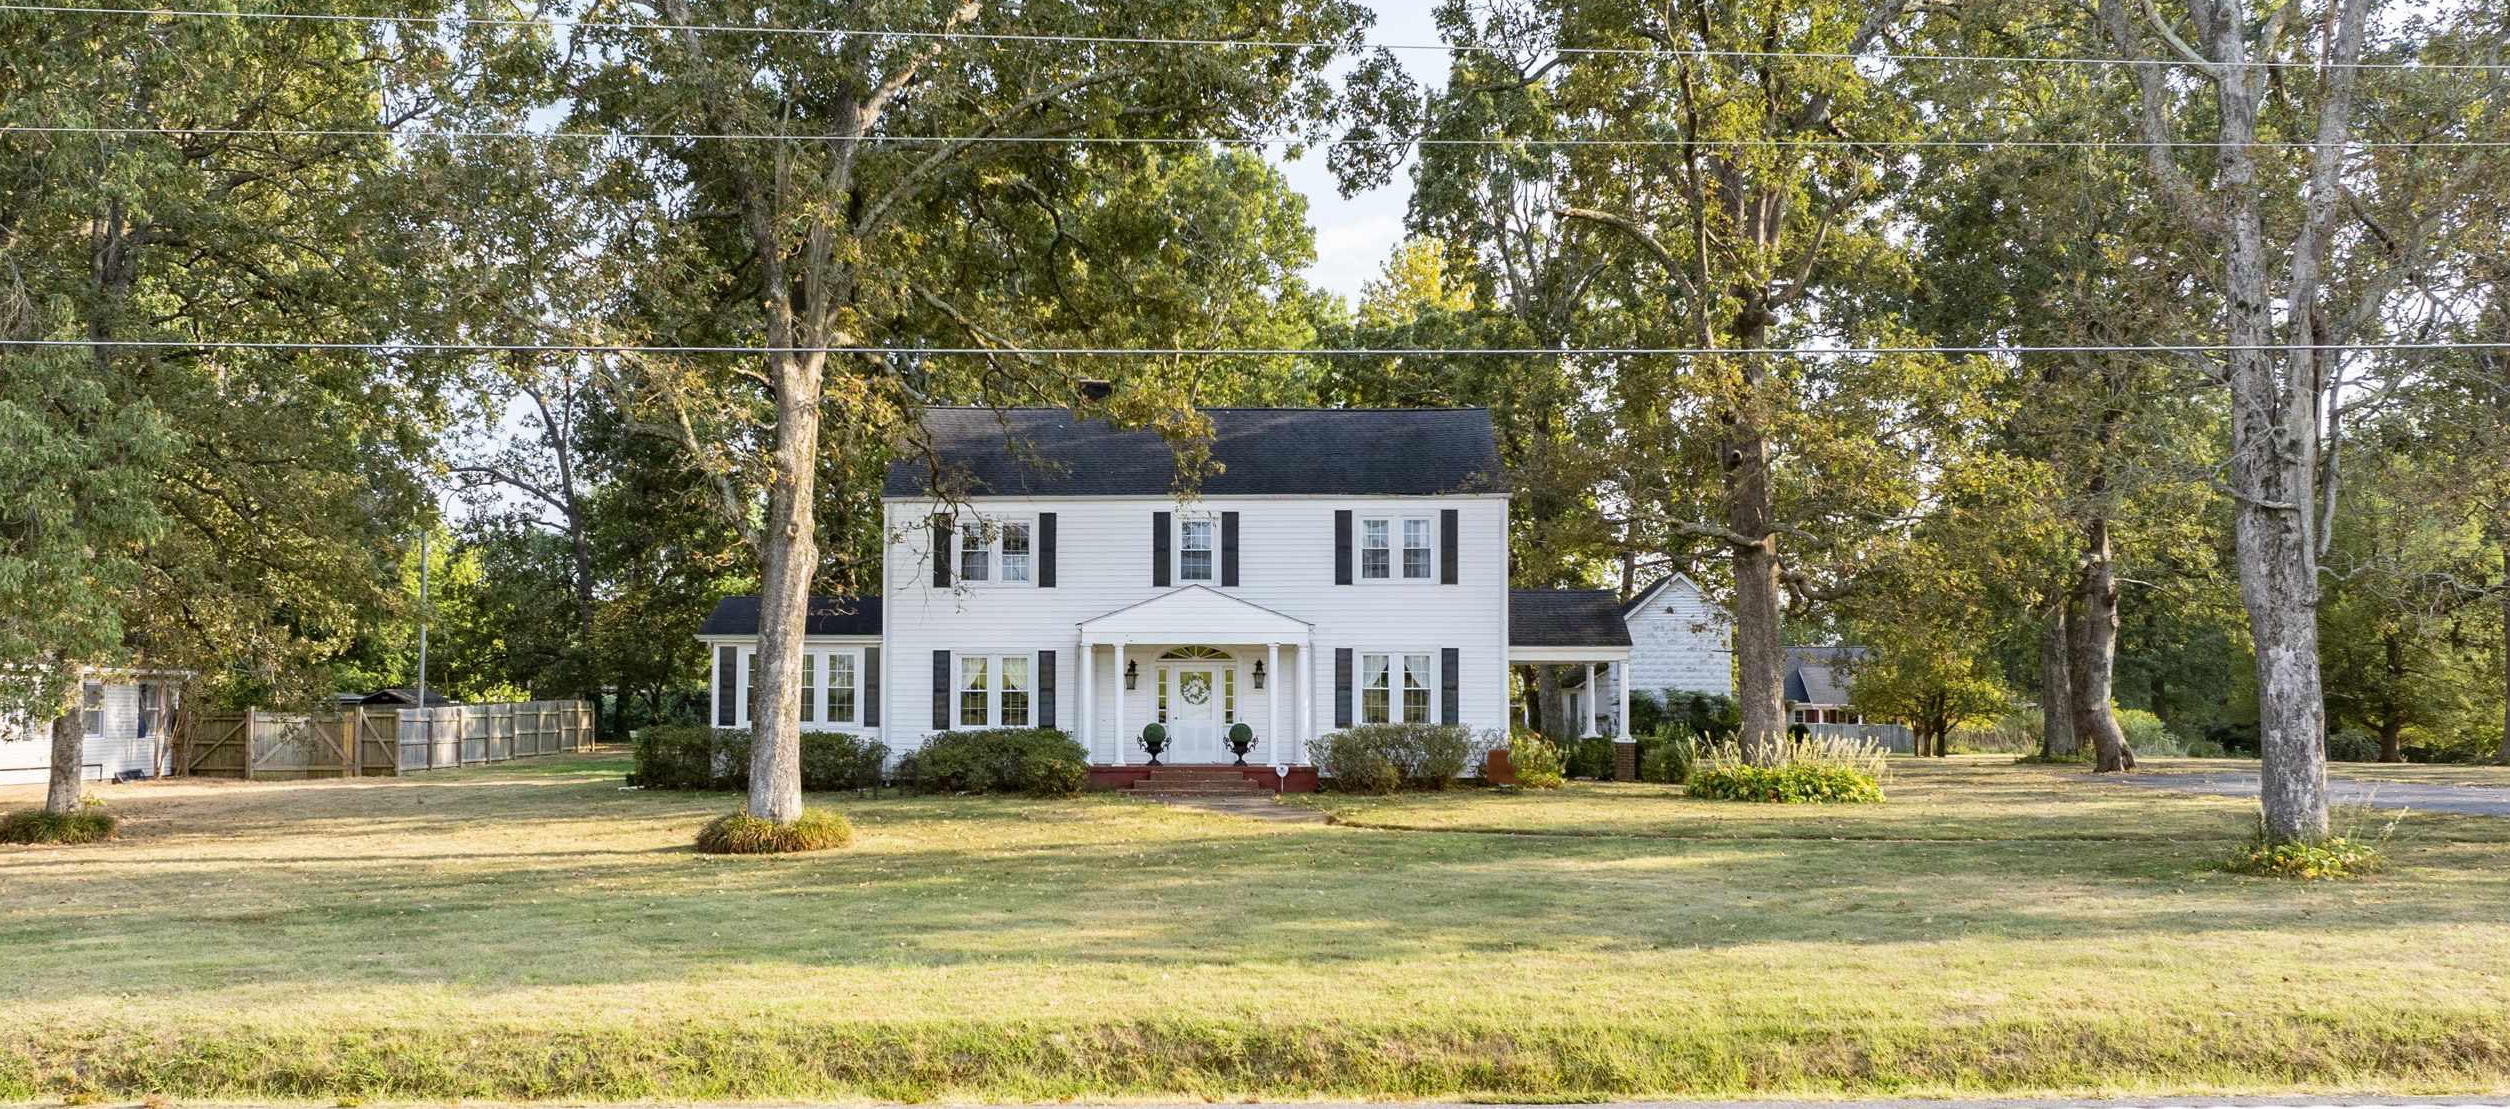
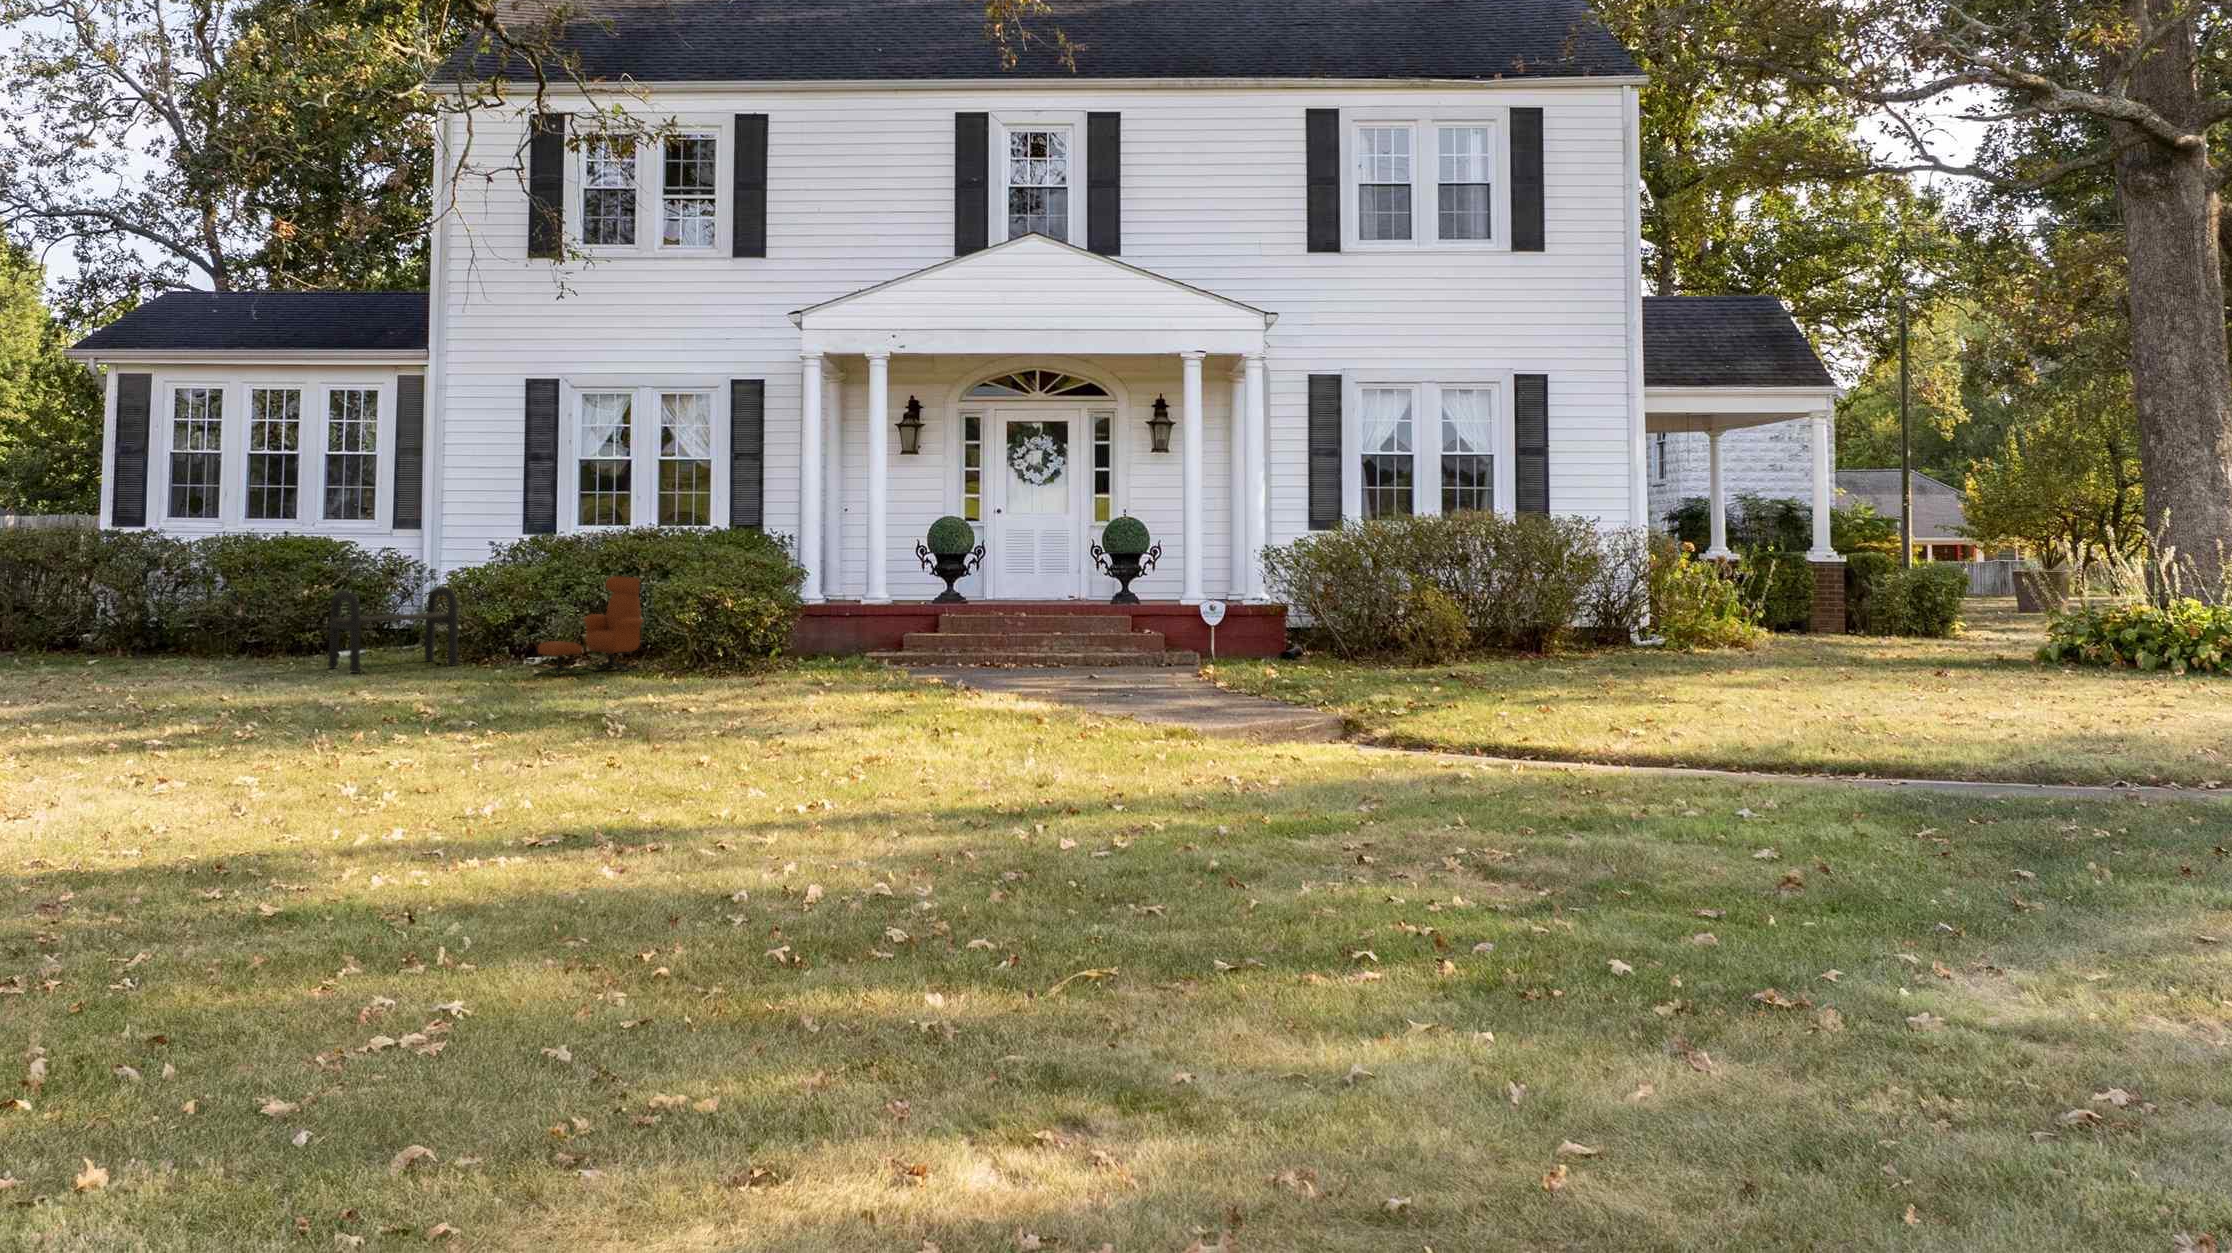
lounge chair: present [1484,749,1522,793] -> present [536,576,643,676]

